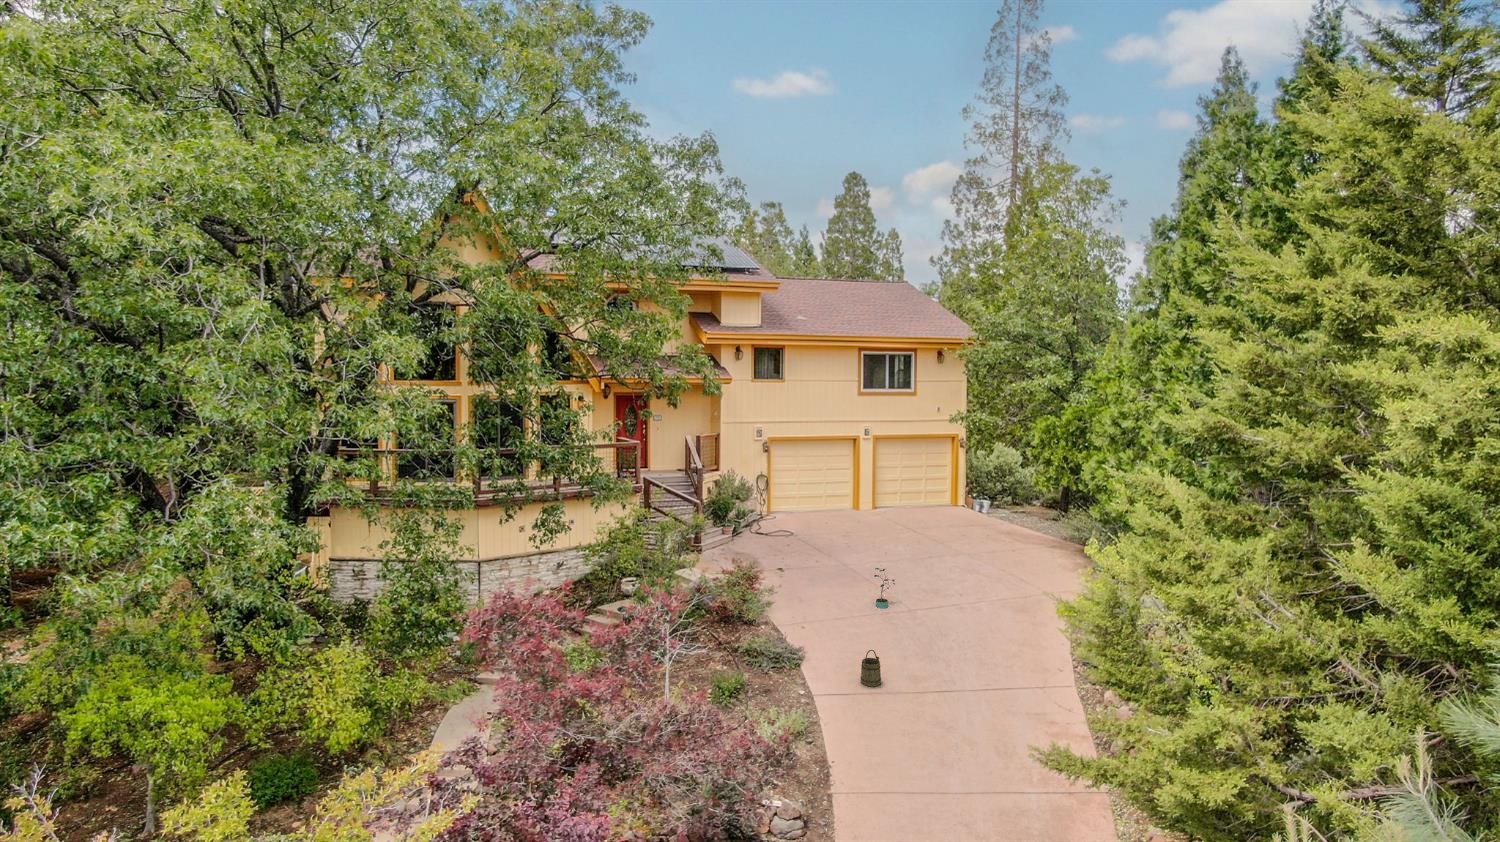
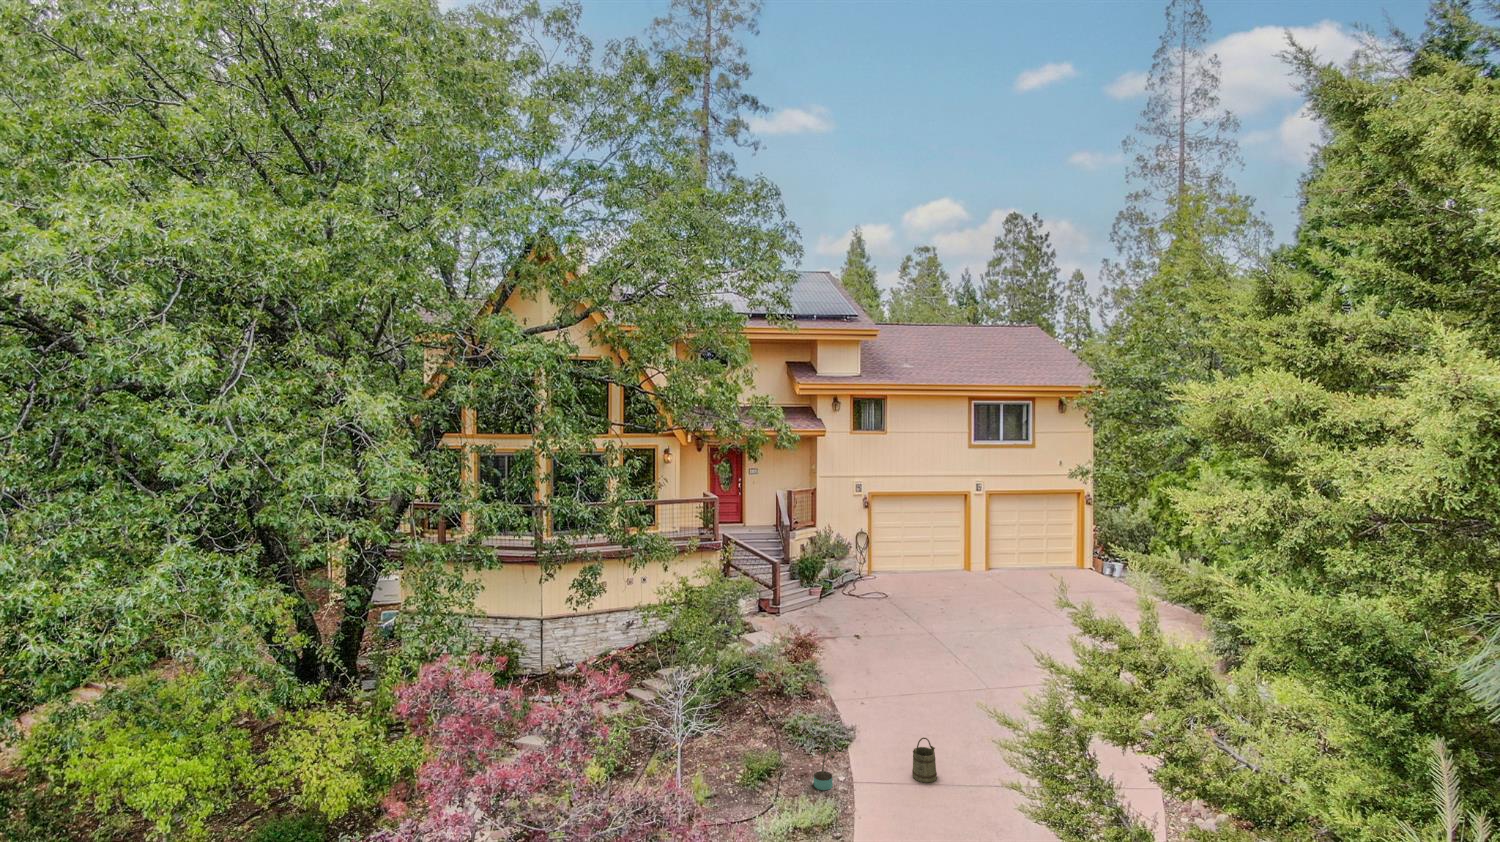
potted plant: present [874,568,895,608] -> present [807,722,843,790]

